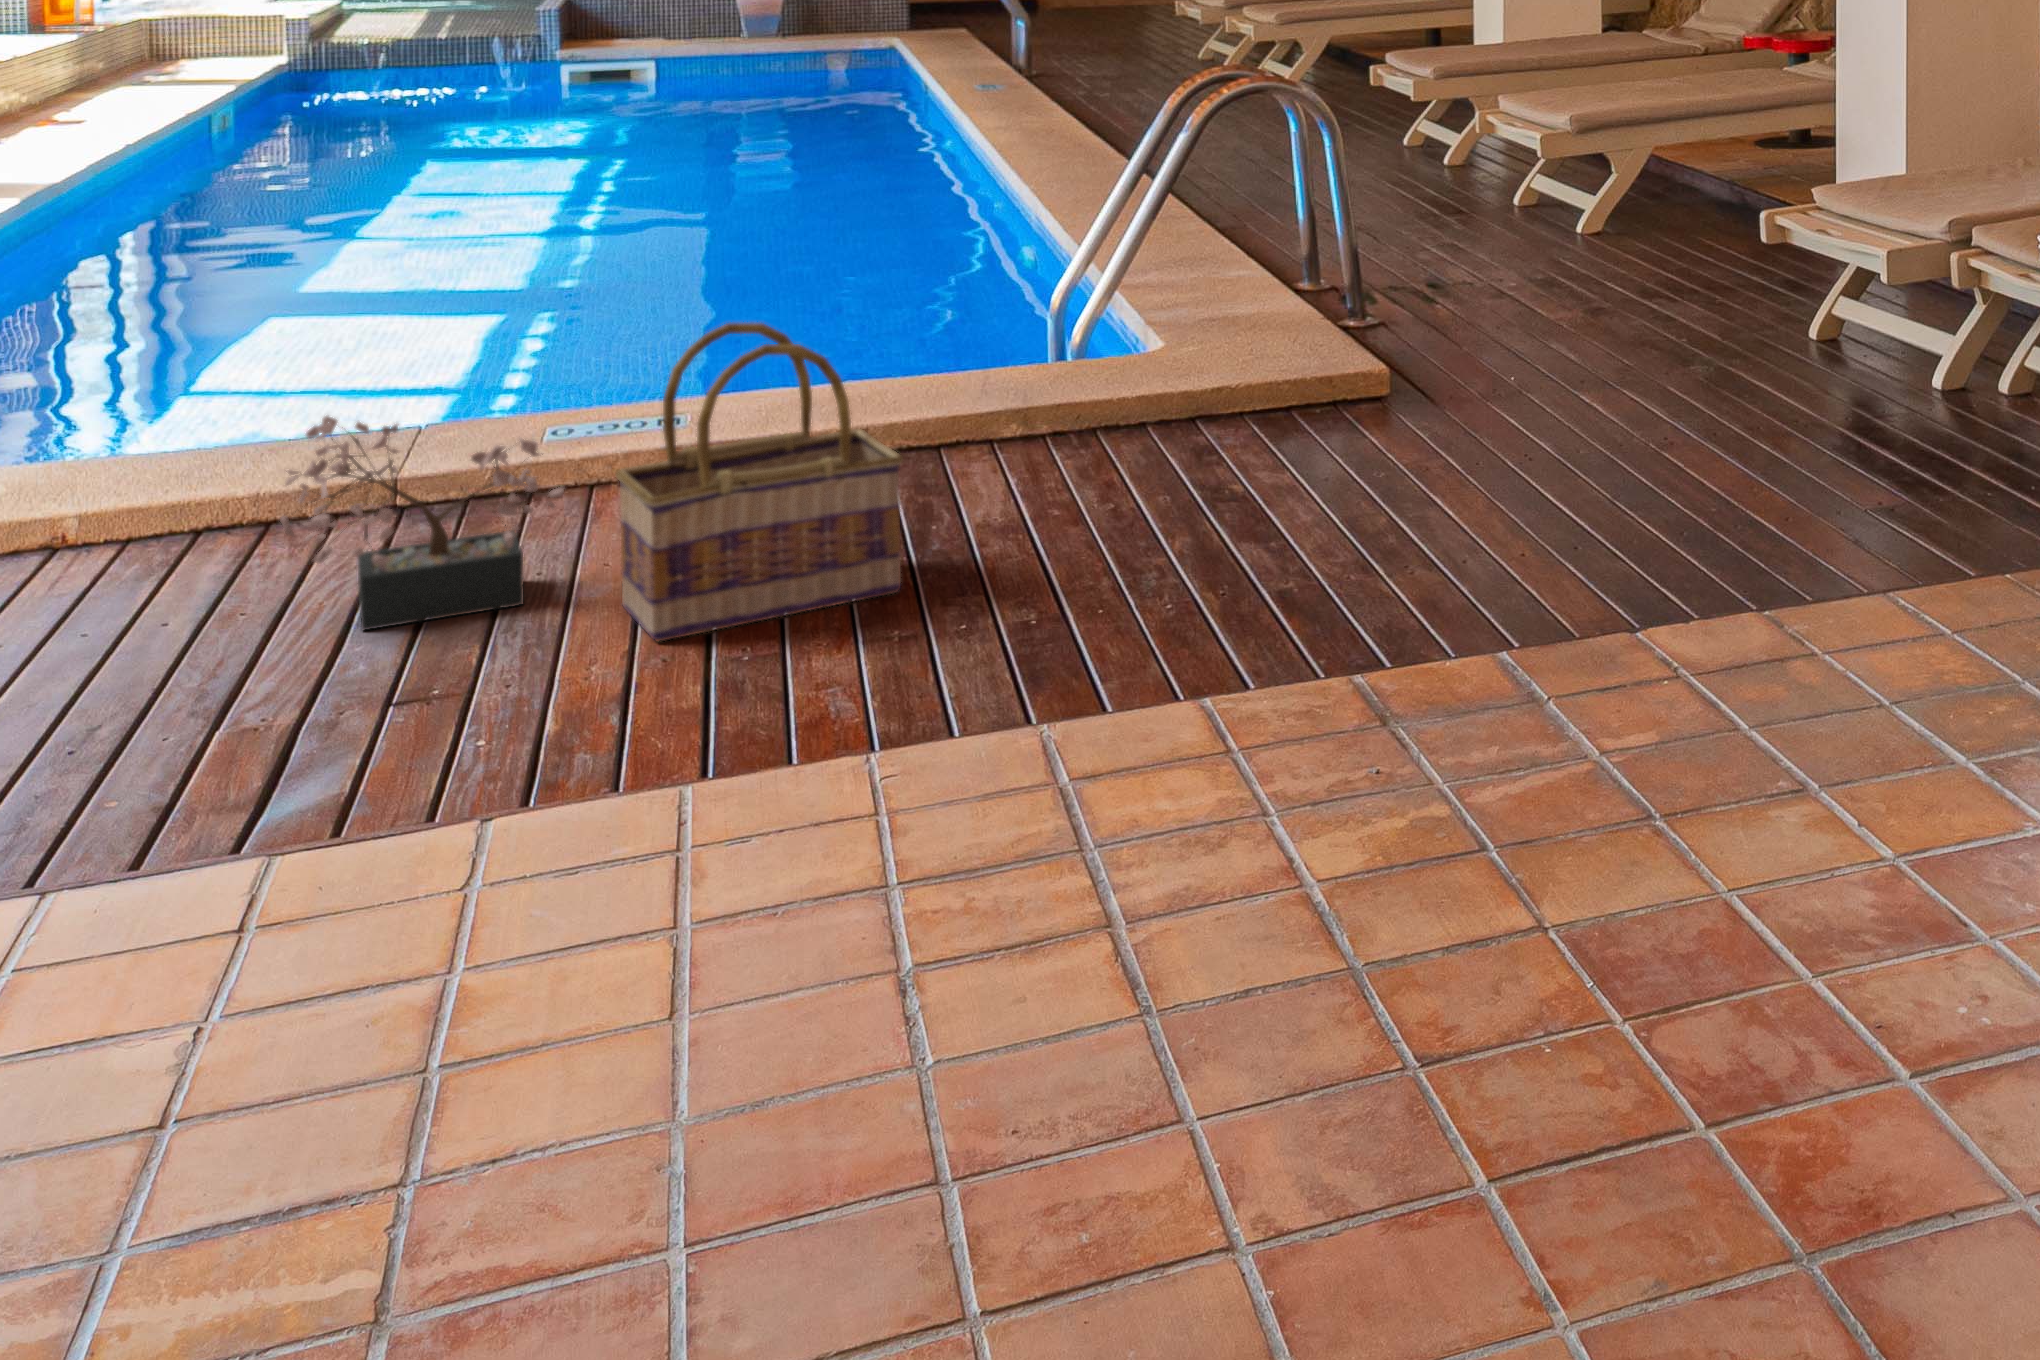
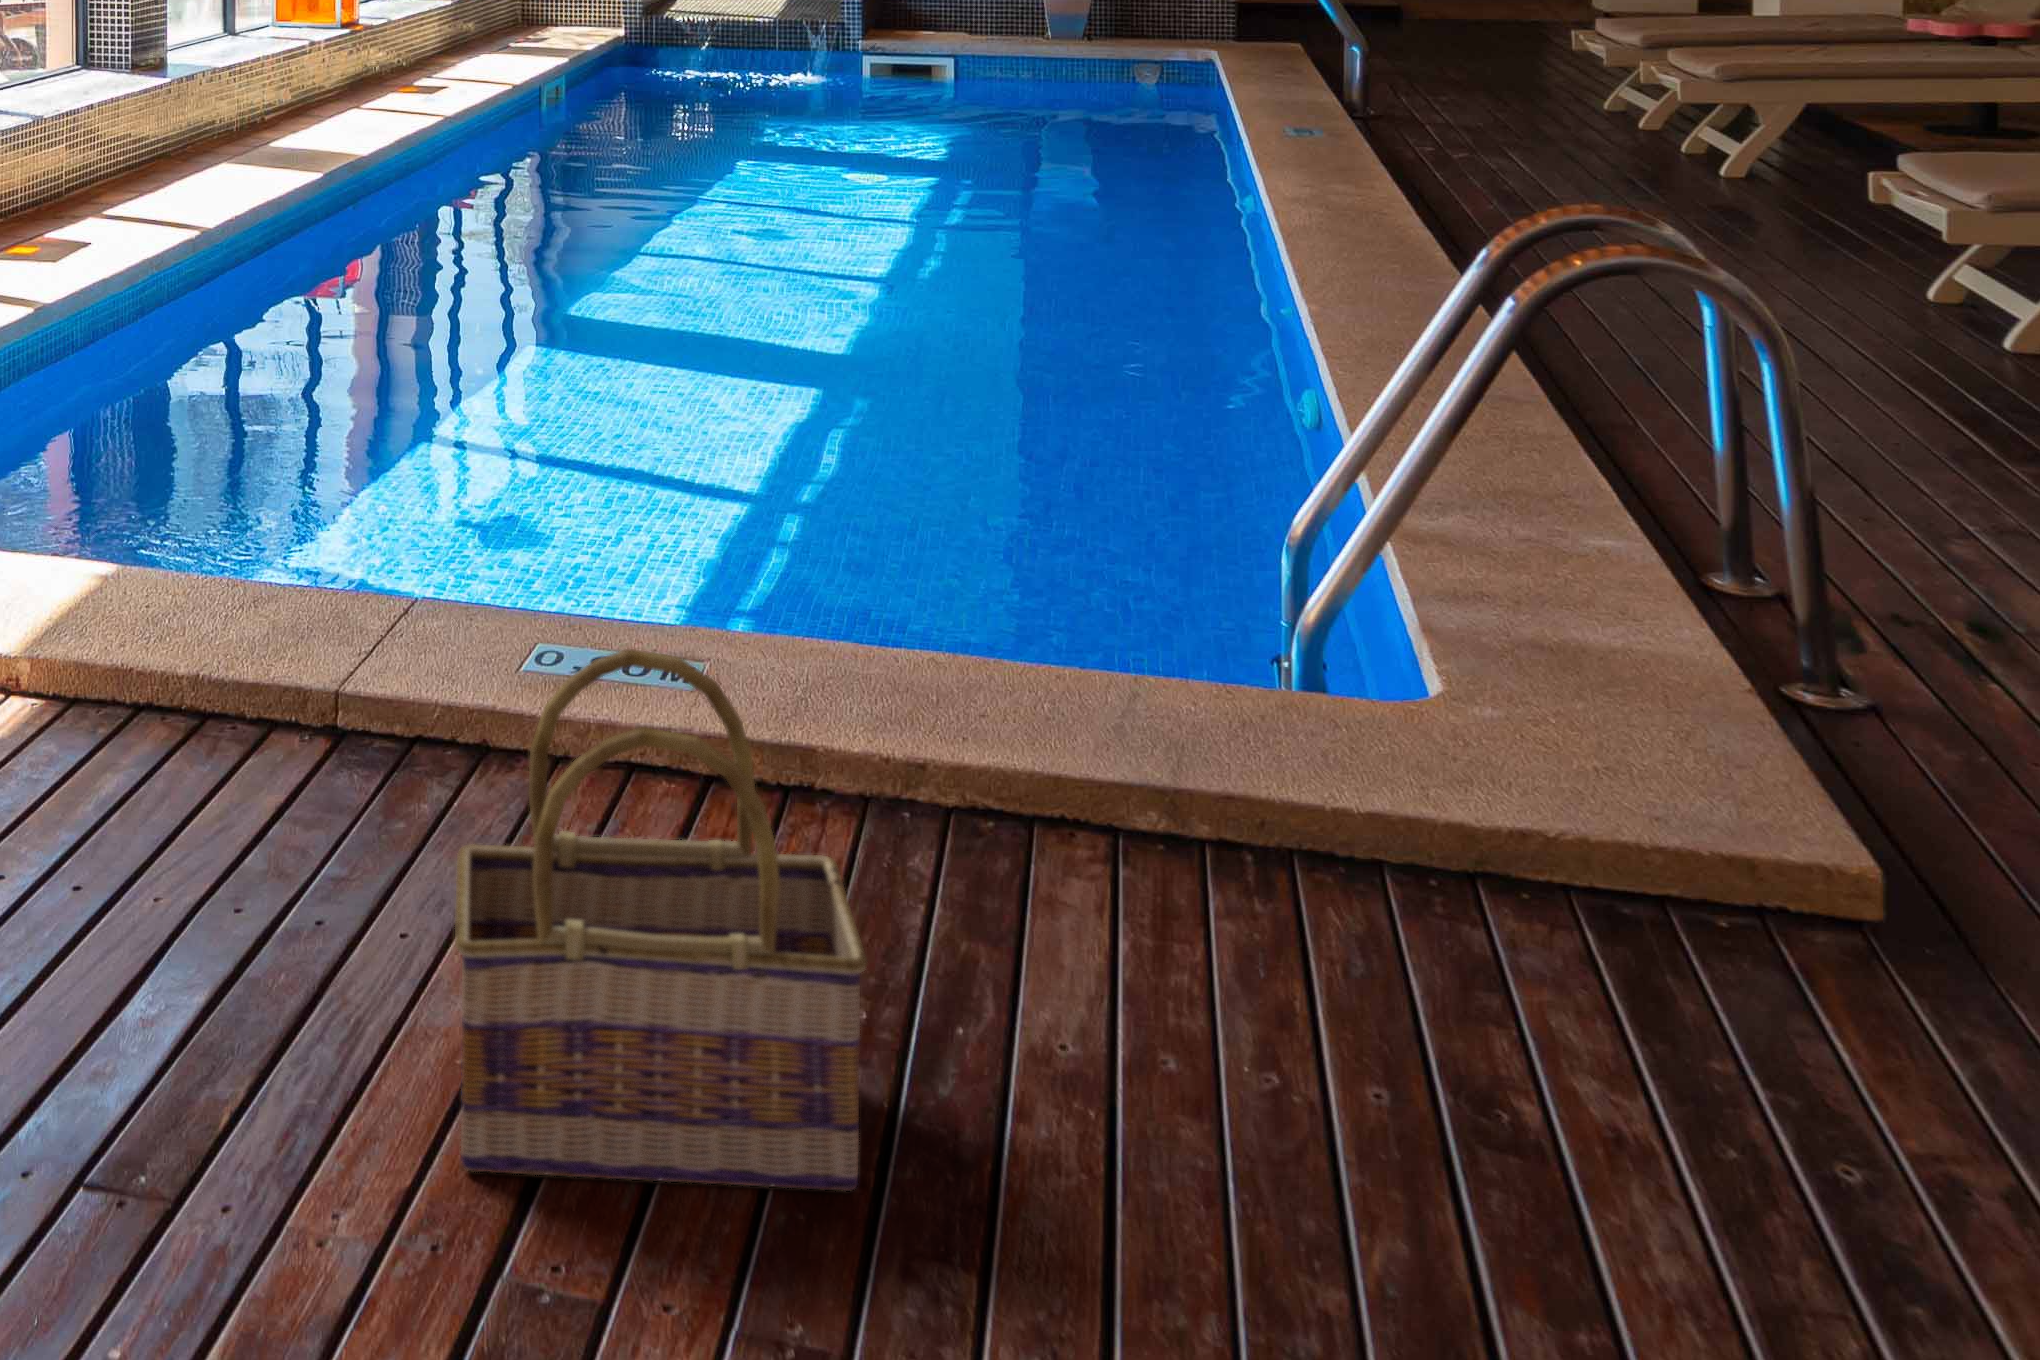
decorative plant: present [280,416,564,630] -> none [97,646,429,993]

